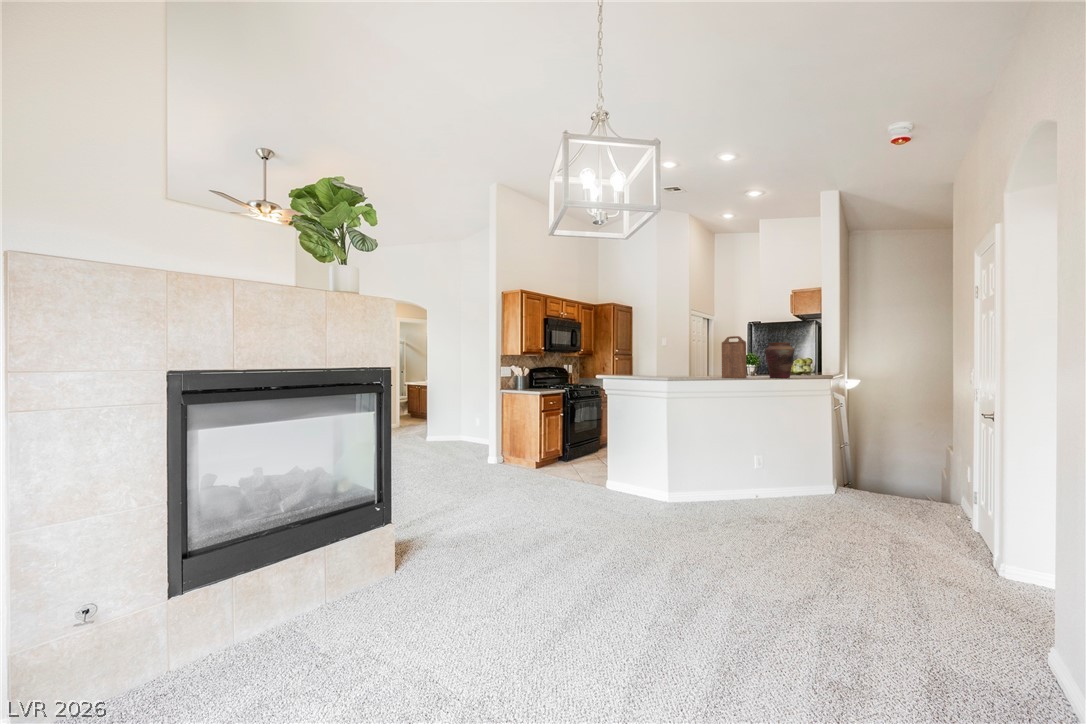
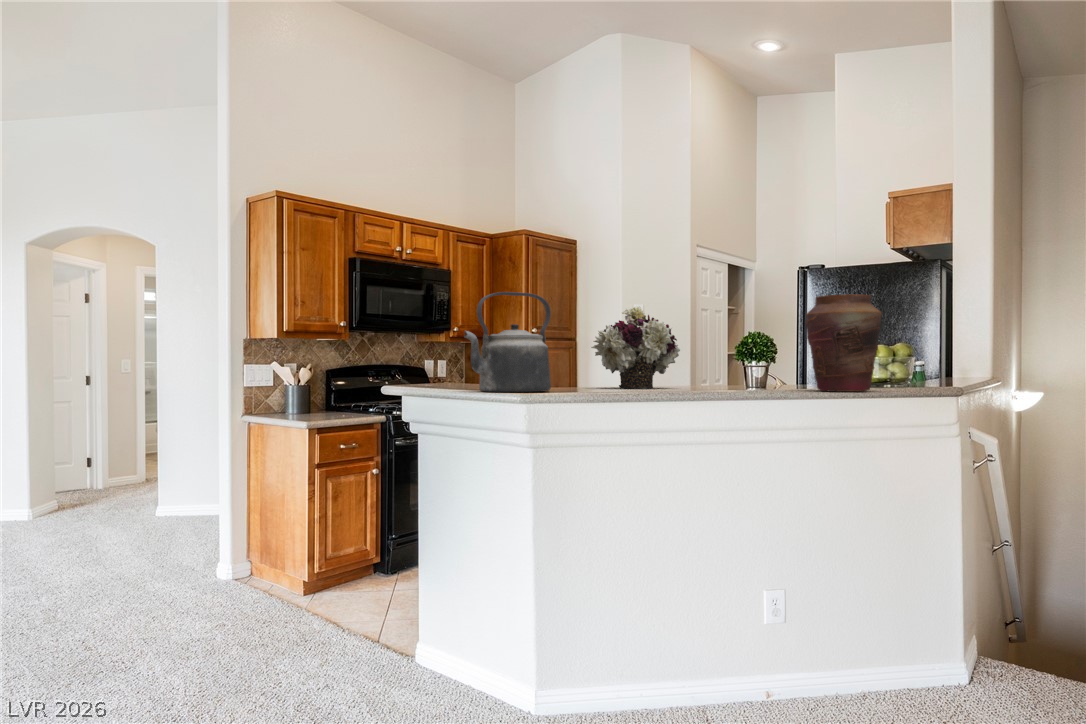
cutting board: present [722,336,746,378] -> none [689,277,751,392]
kettle: none [644,342,673,378] -> present [464,292,551,392]
flower arrangement: none [676,344,711,377] -> present [591,306,680,389]

